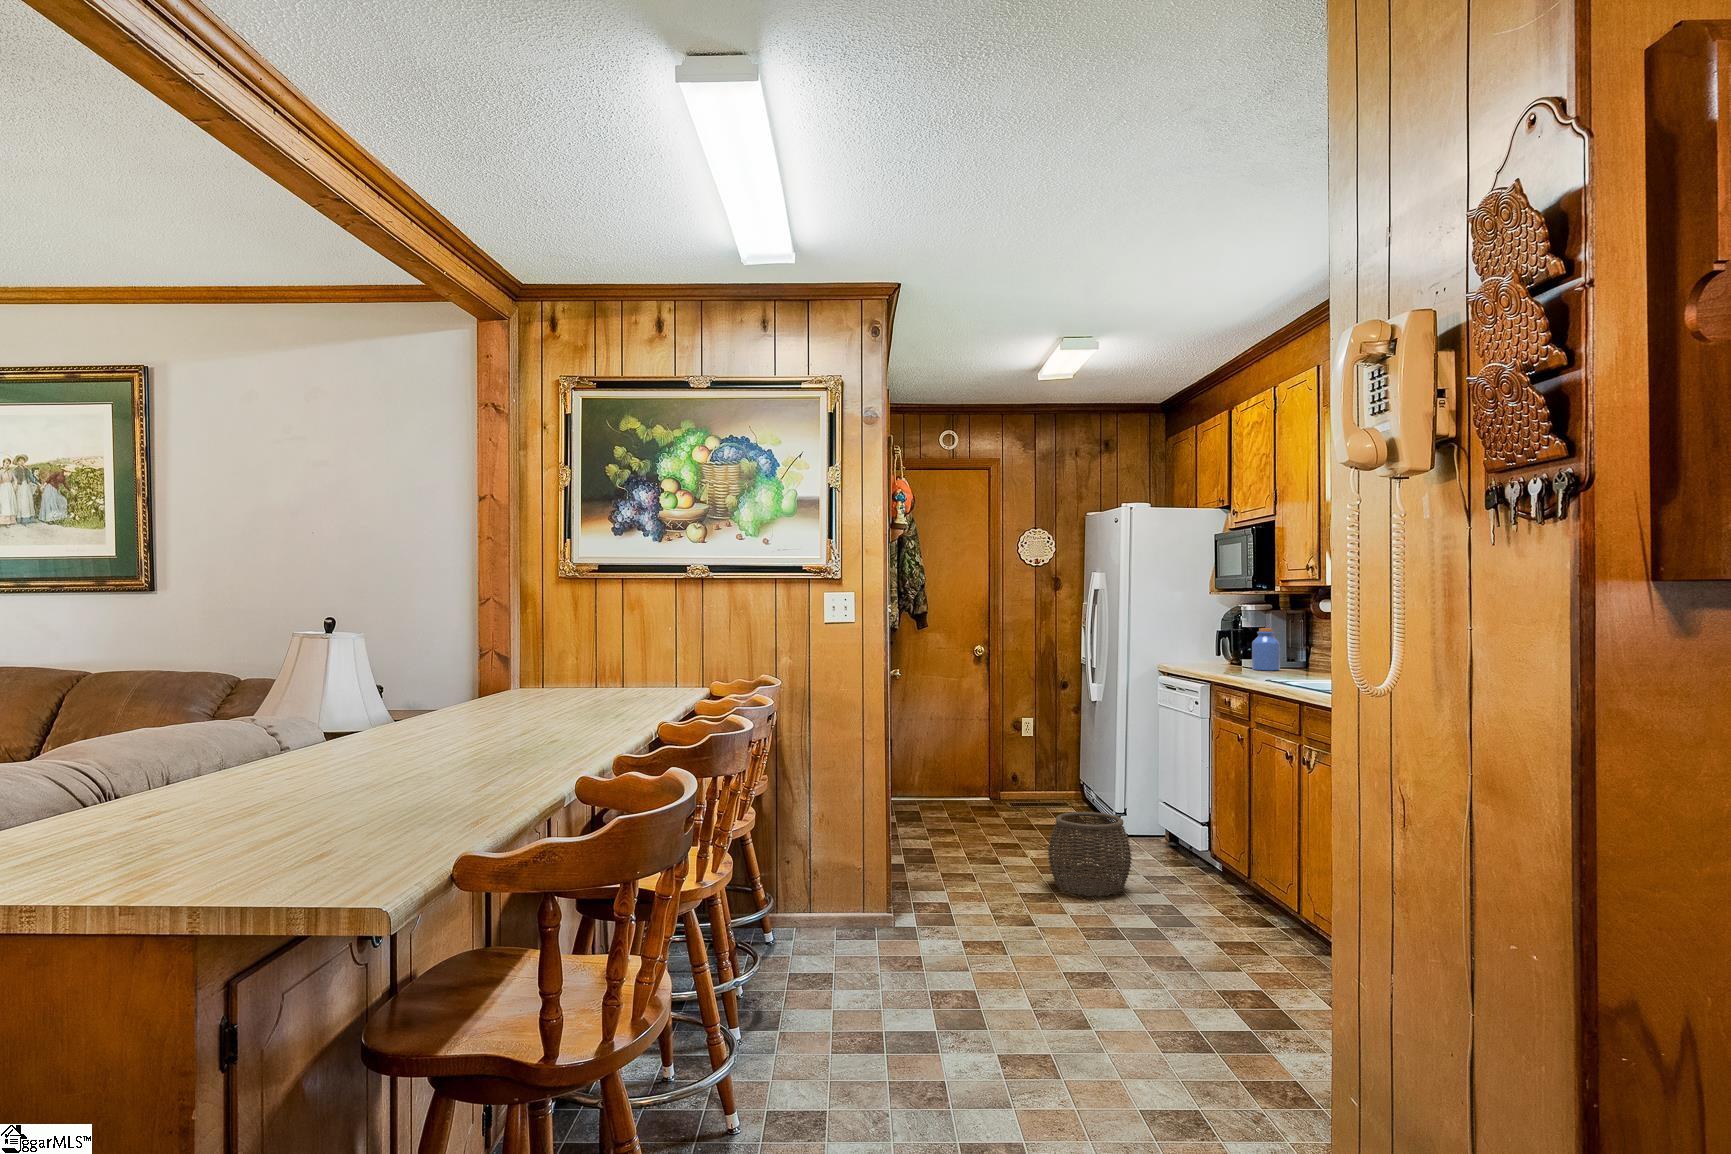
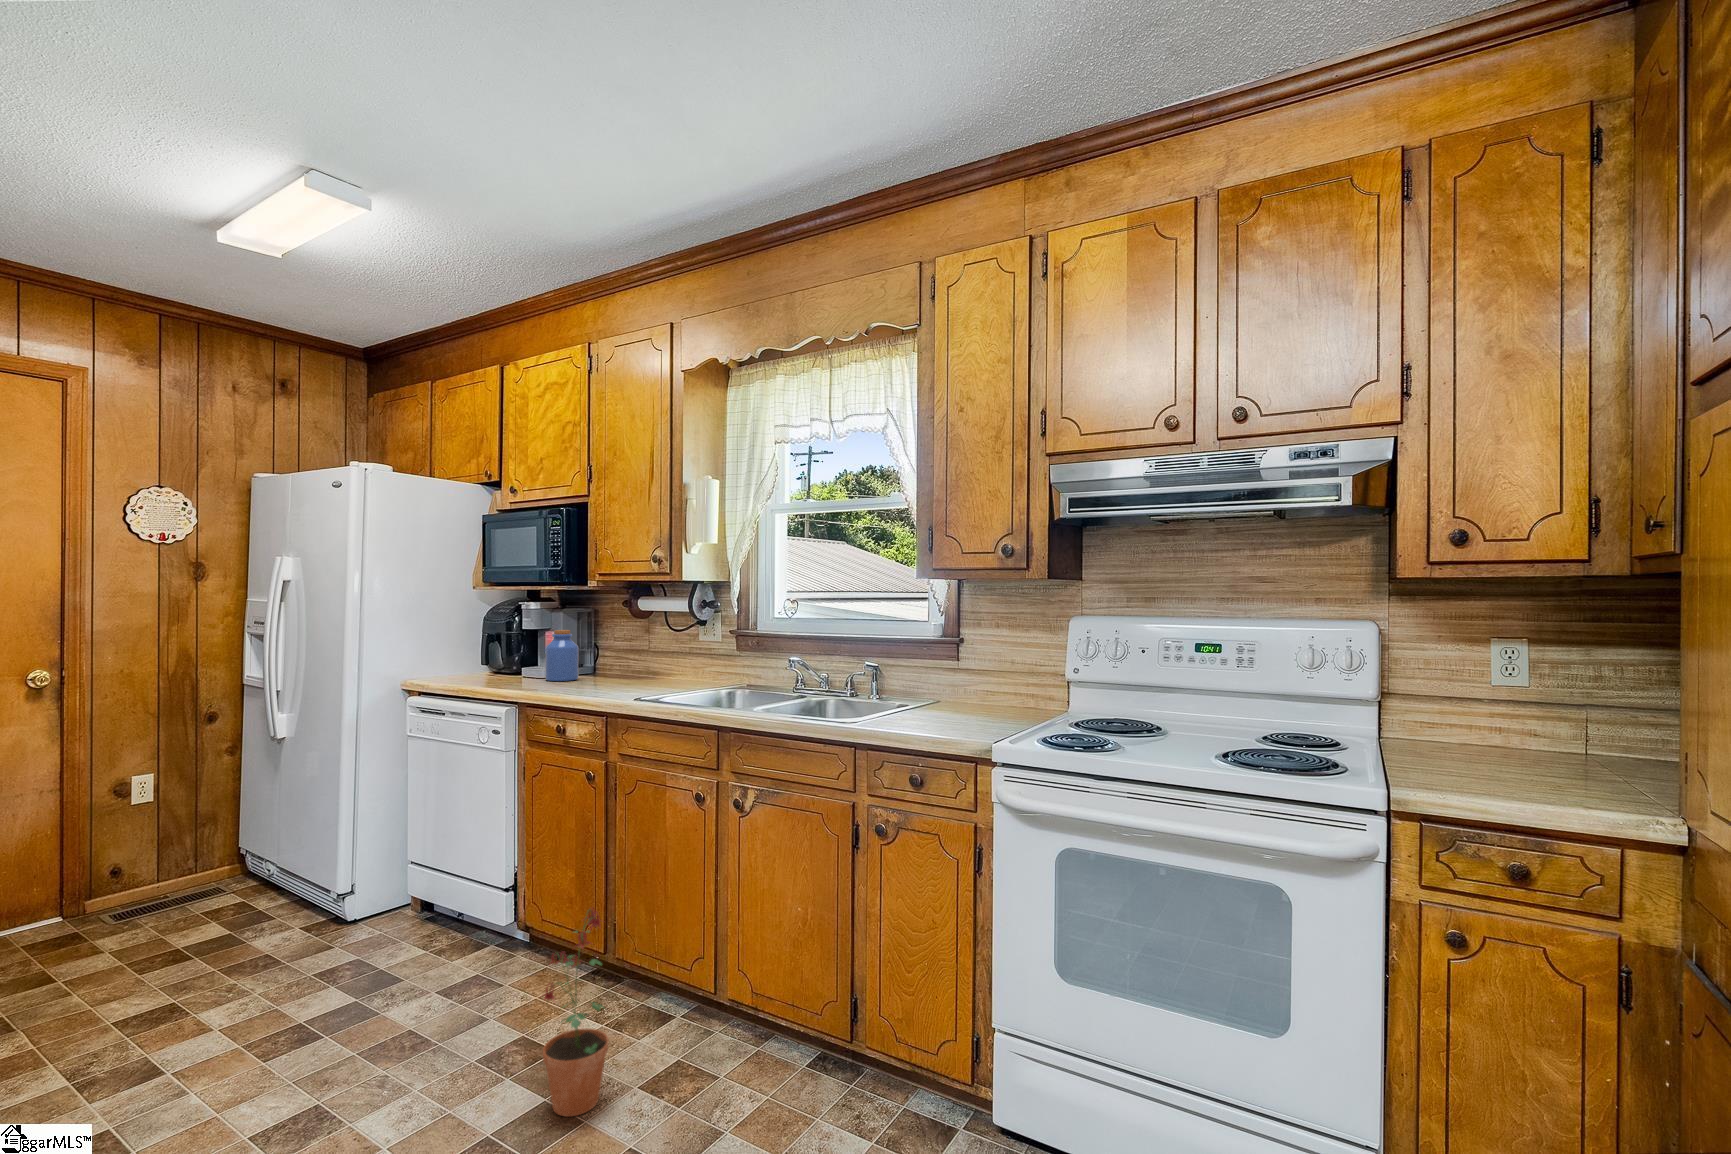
woven basket: present [1048,812,1132,897] -> none [297,925,447,1082]
potted plant: none [1146,812,1198,942] -> present [540,908,609,1117]

